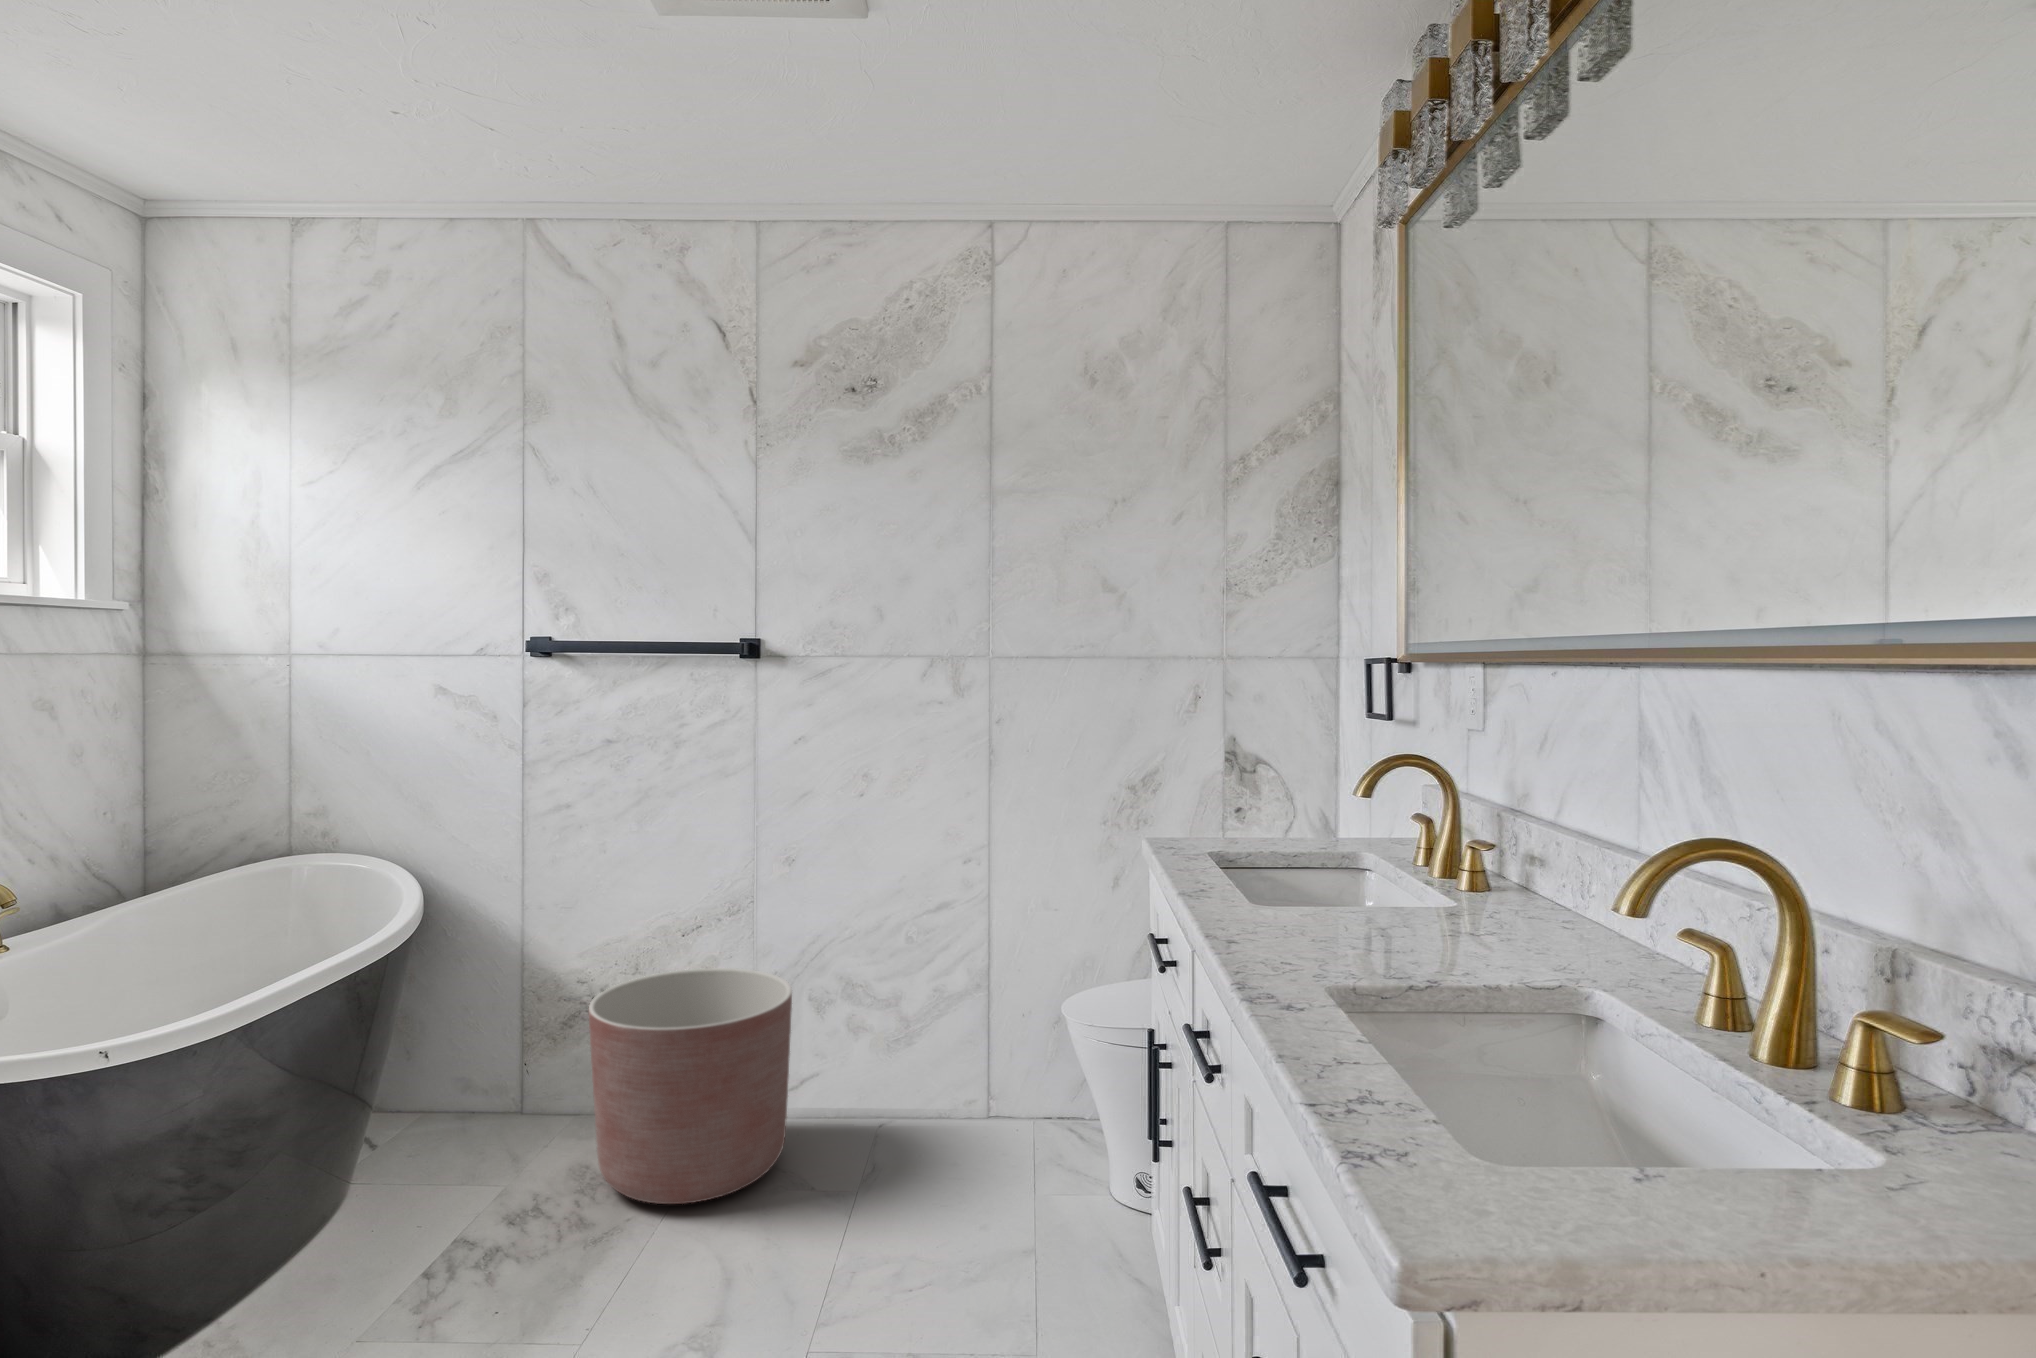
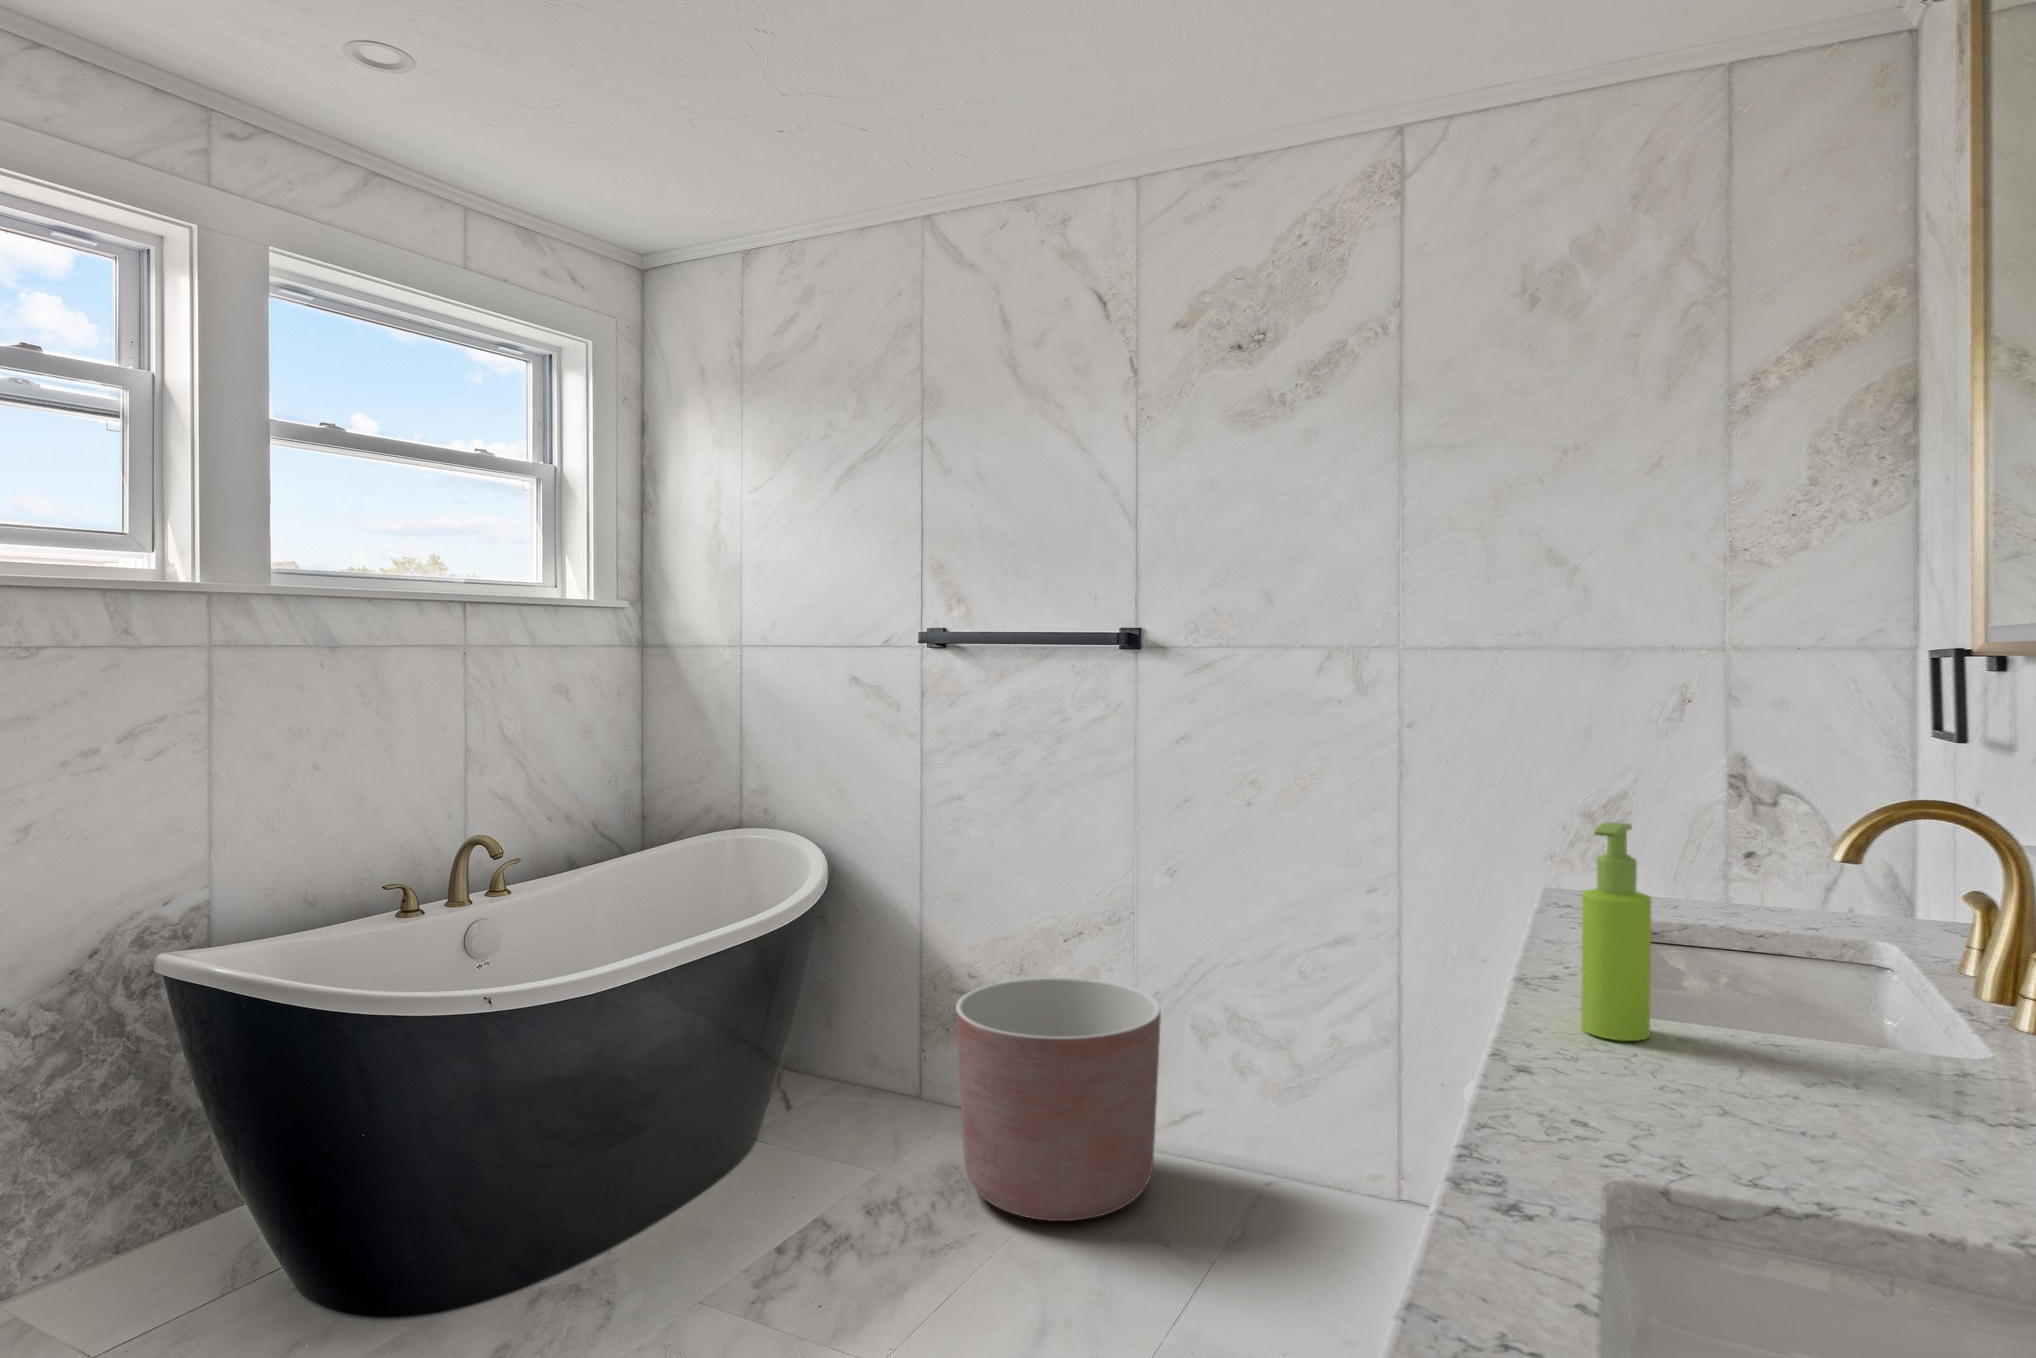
soap dispenser: none [1265,784,1313,947] -> present [1581,822,1651,1041]

